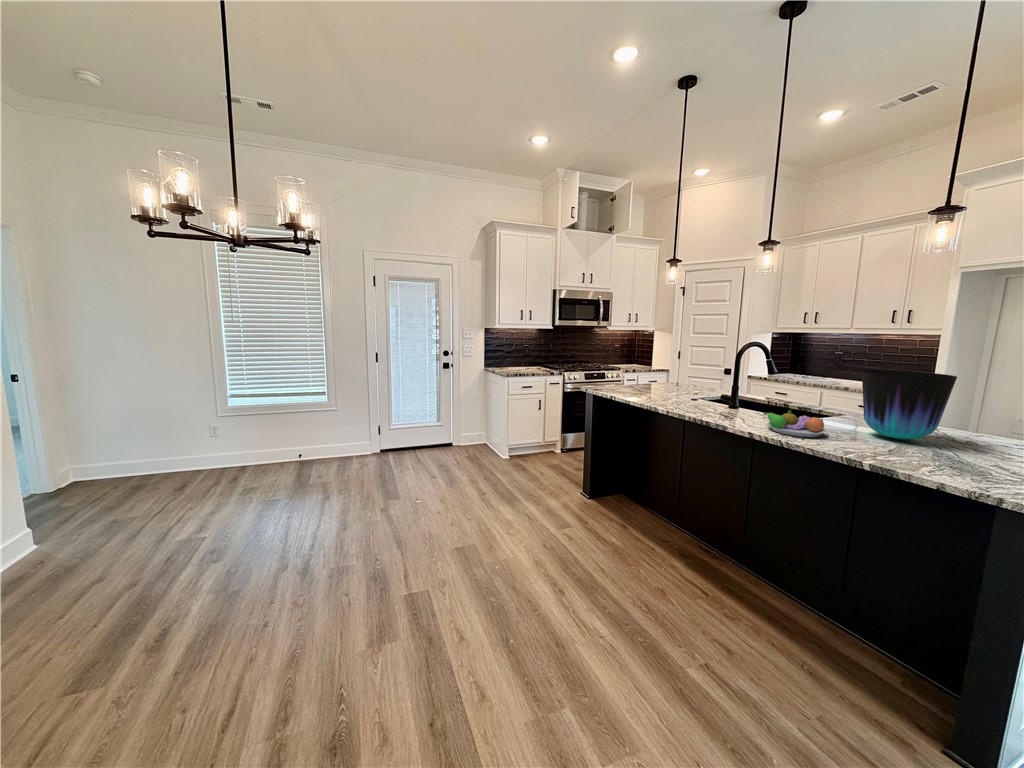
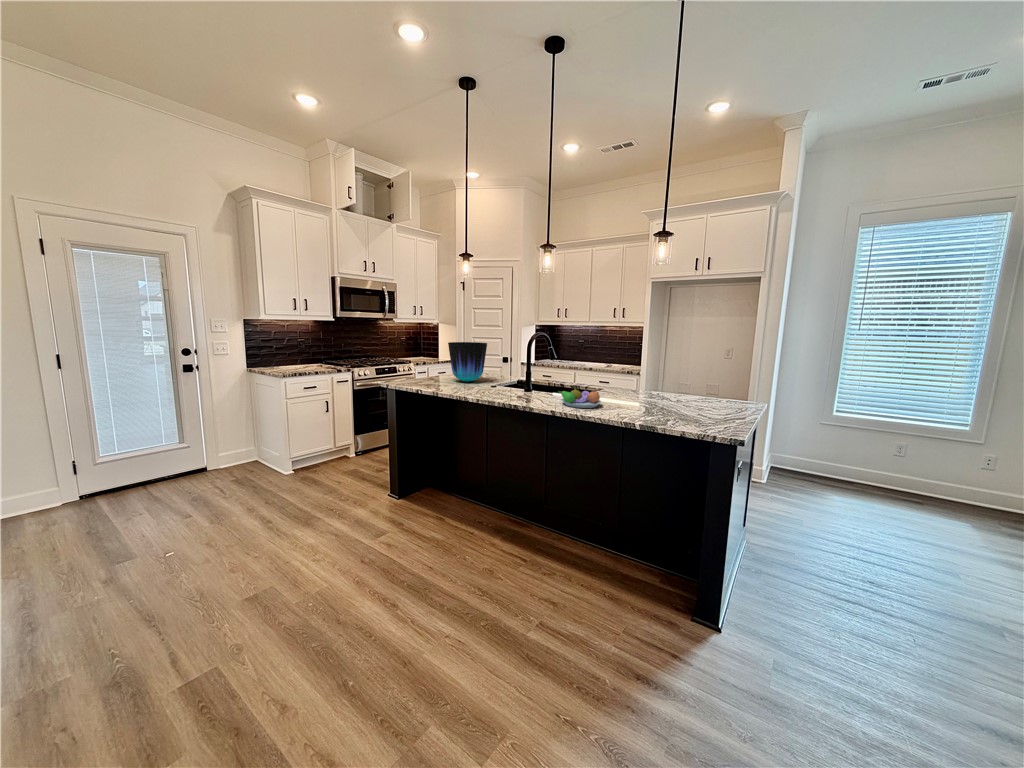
vase: present [862,370,957,439] -> present [448,342,487,382]

